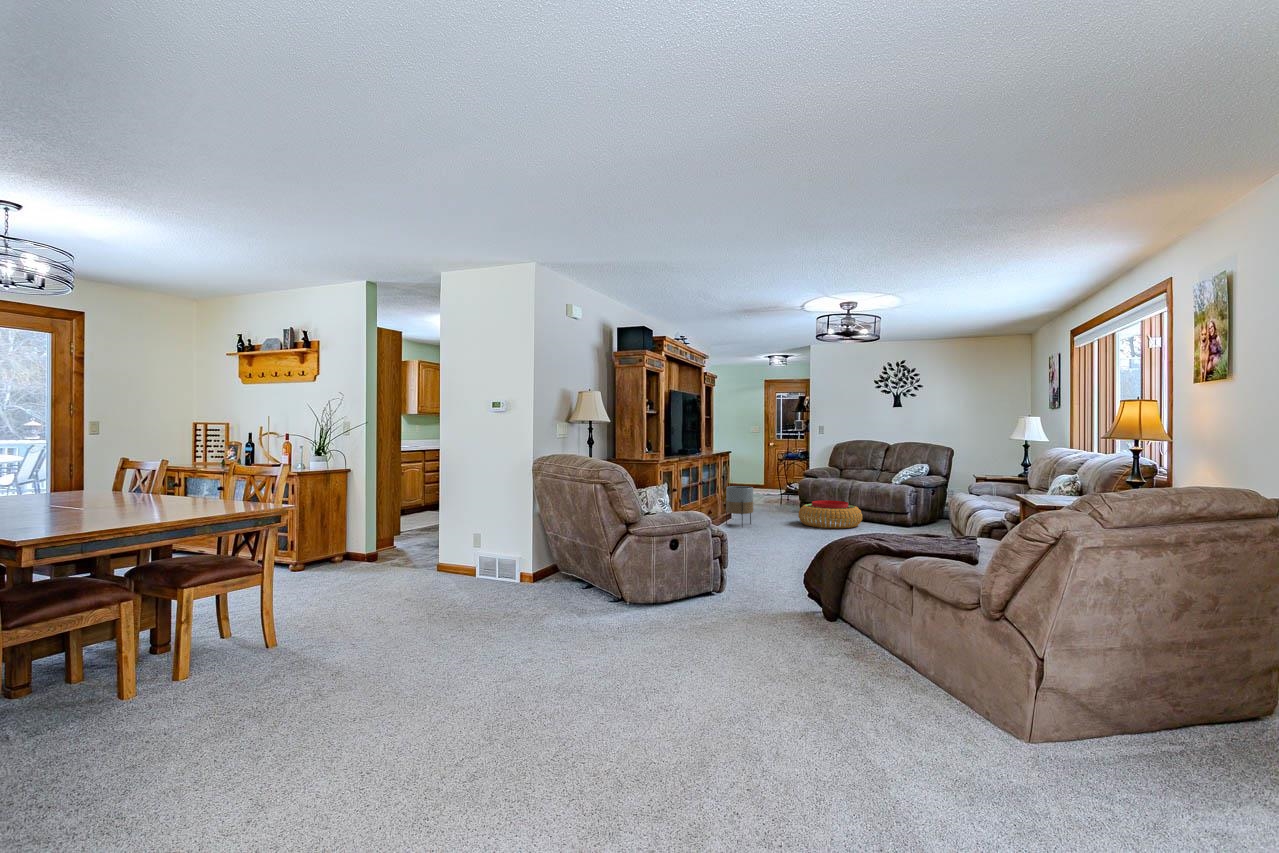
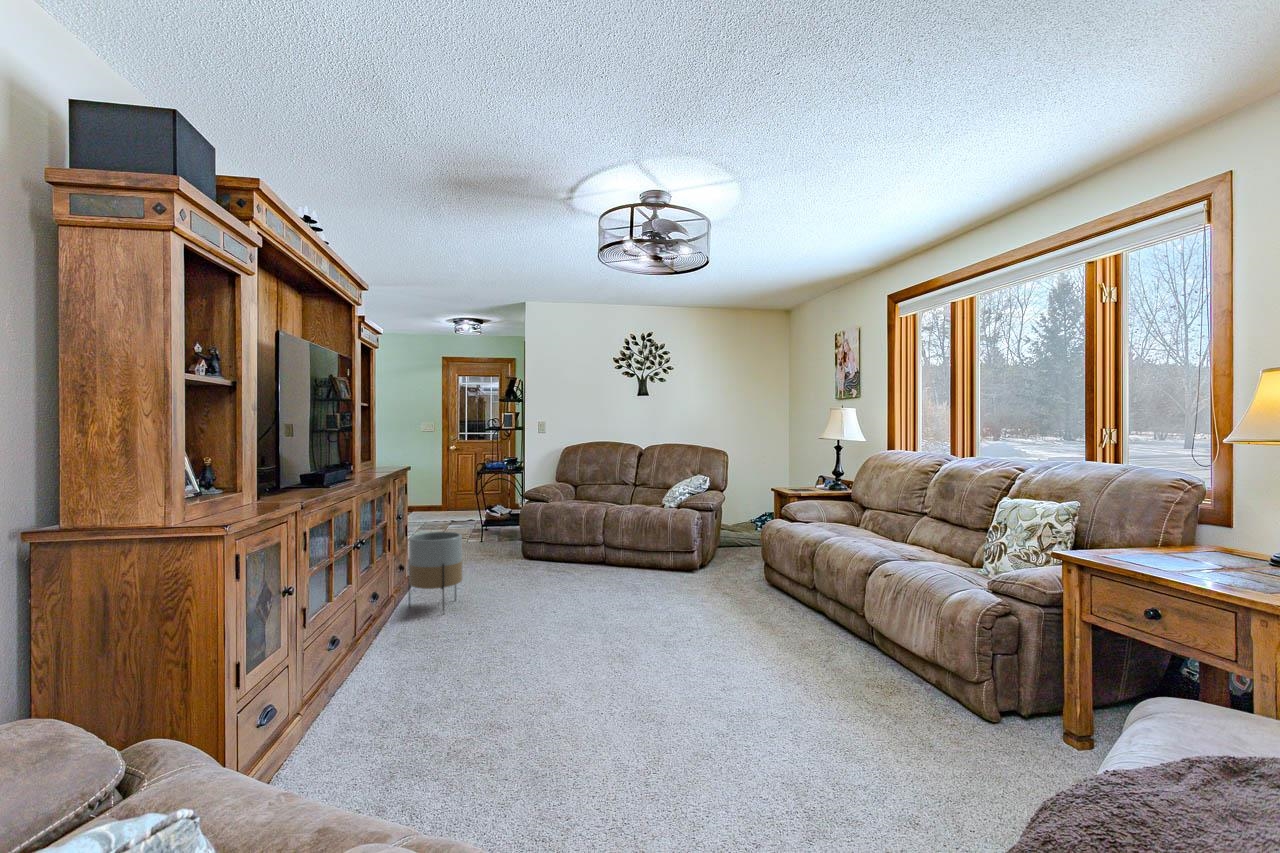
pouf: present [798,500,862,528] -> none [536,540,637,593]

